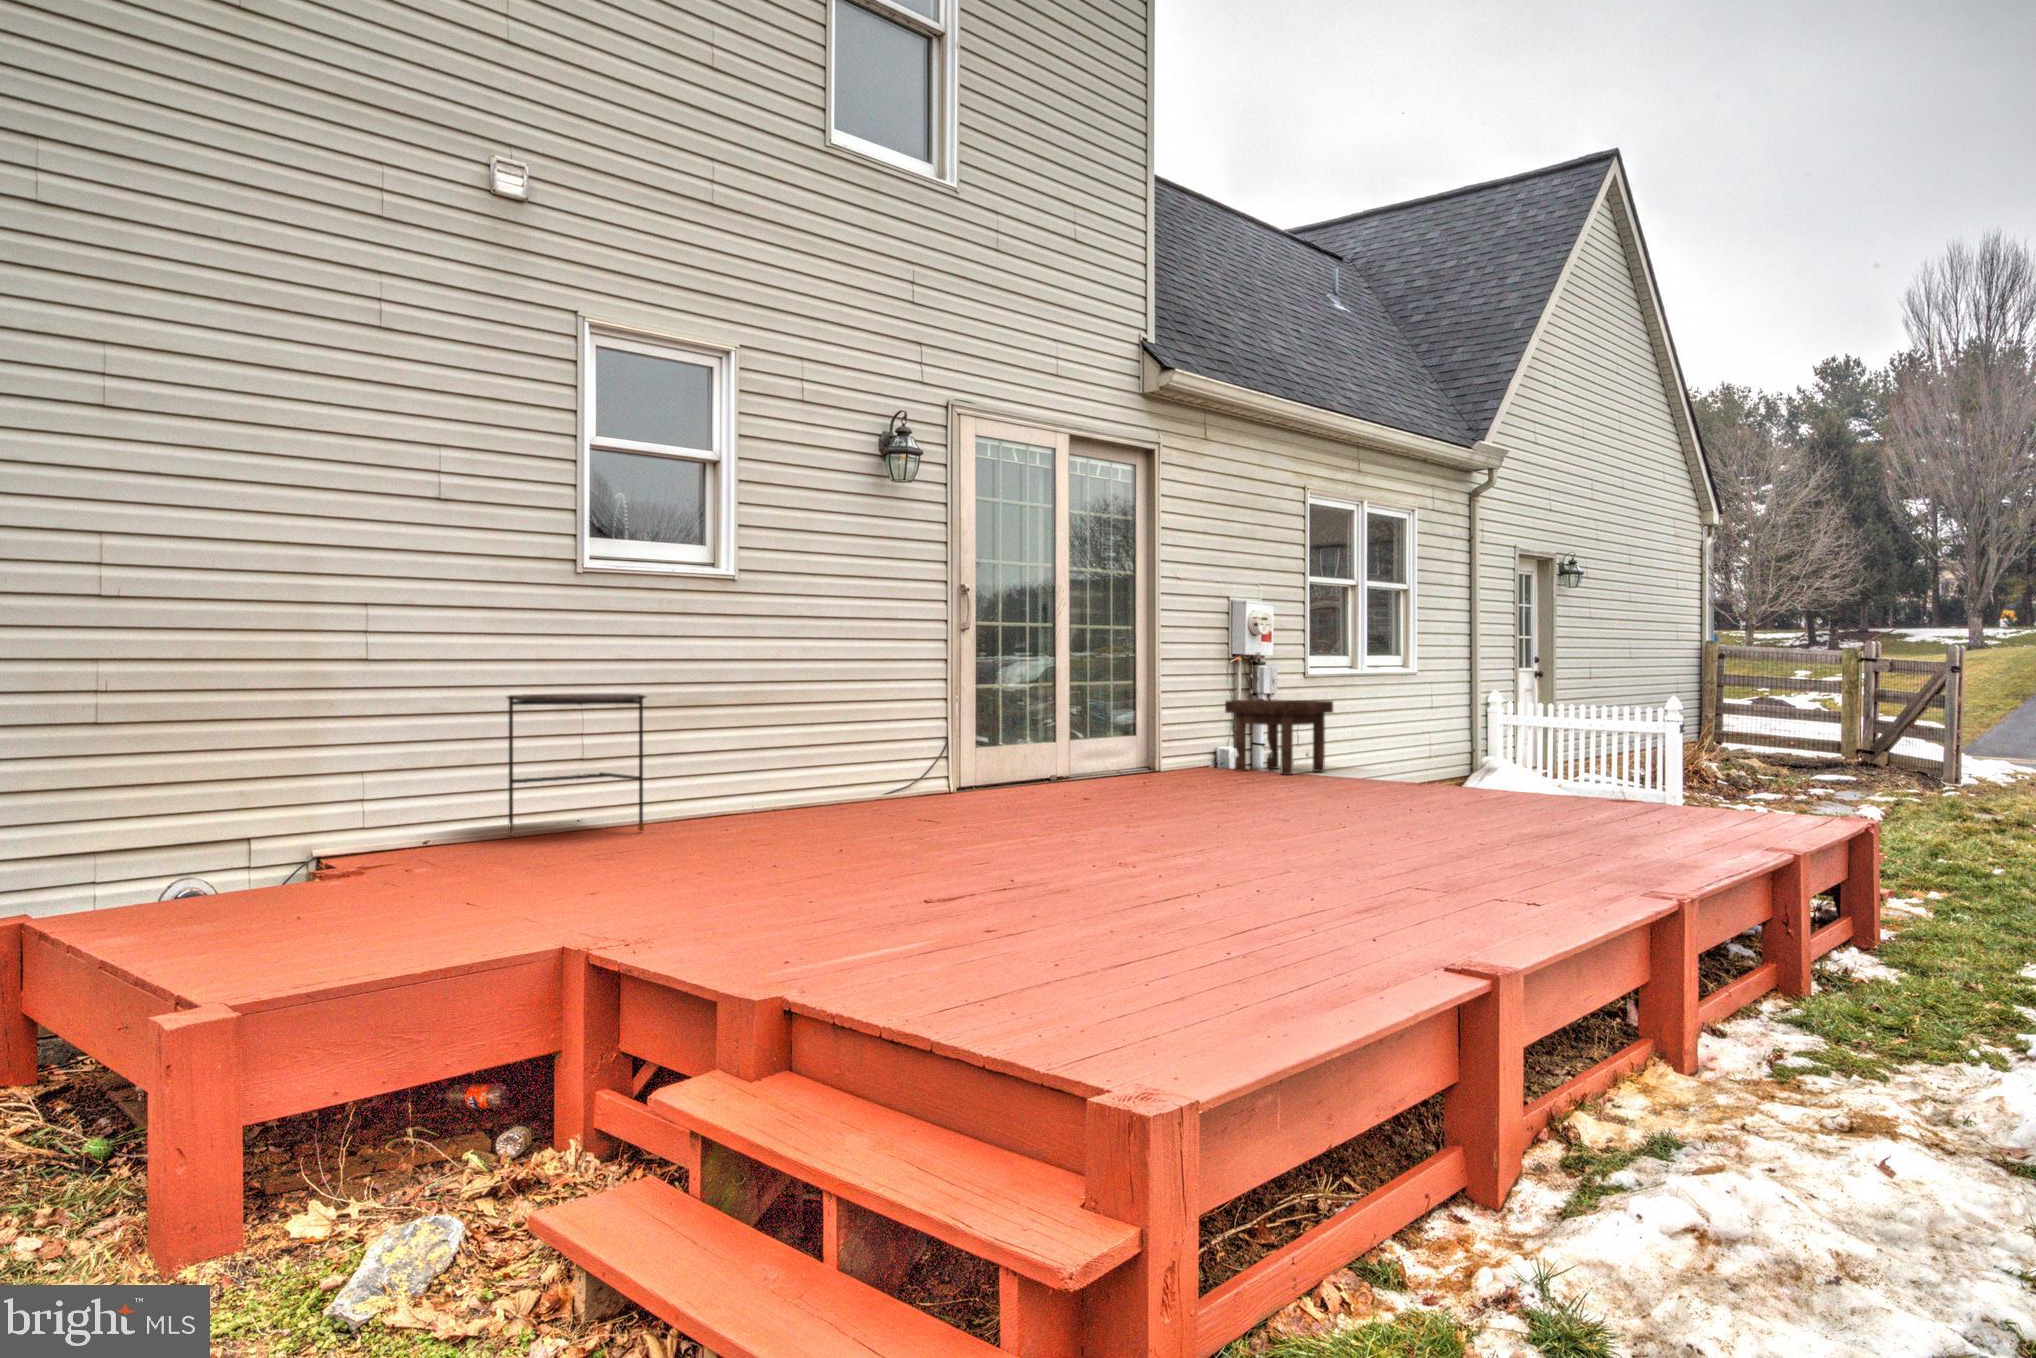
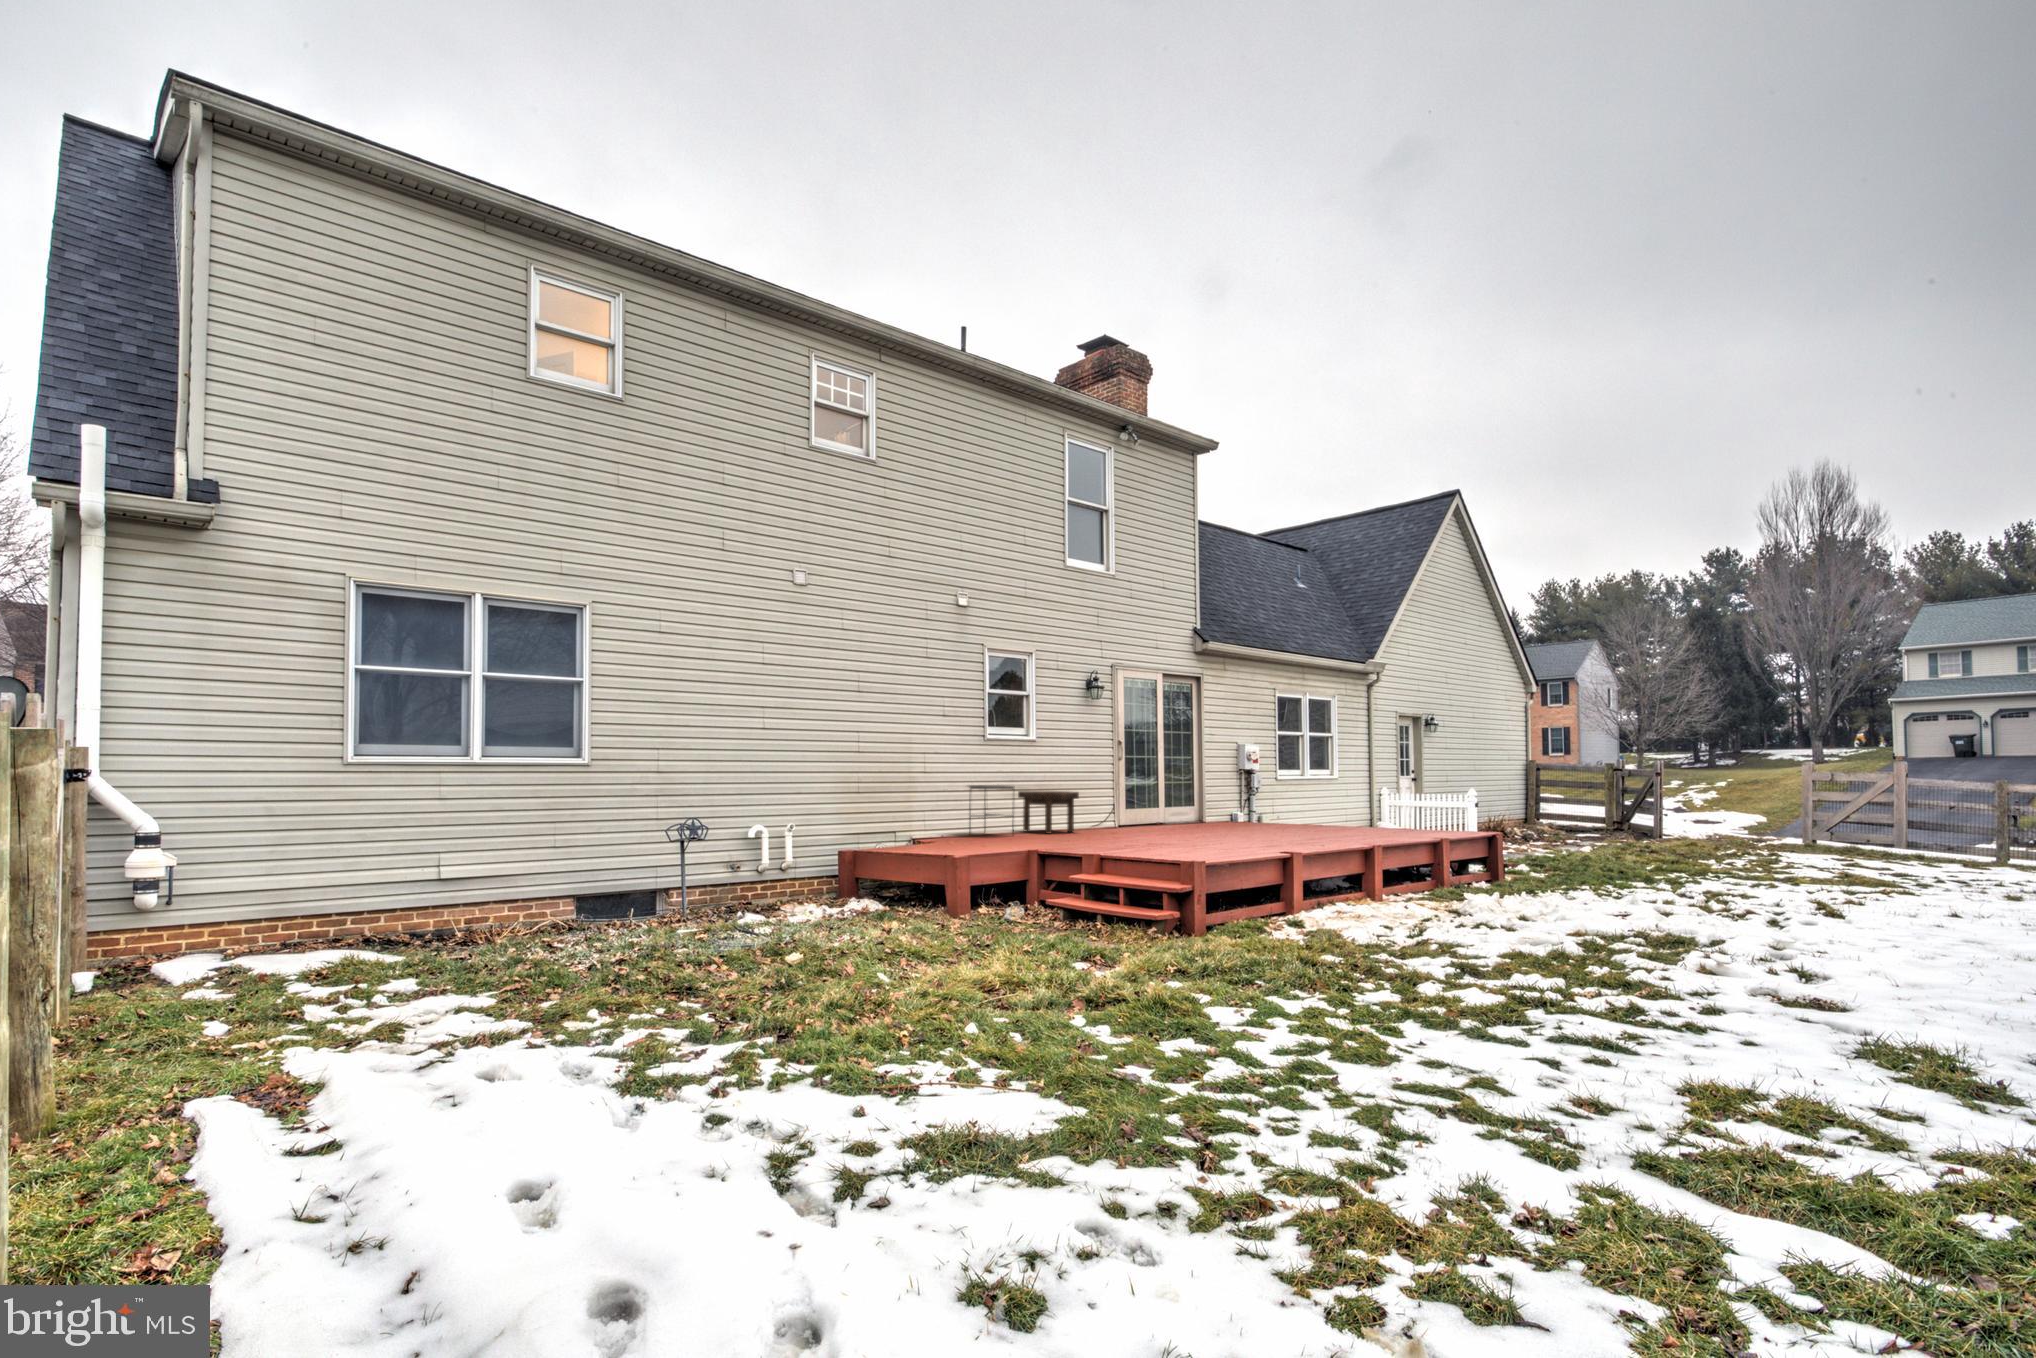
stool: present [1225,699,1333,775] -> present [1018,791,1079,834]

